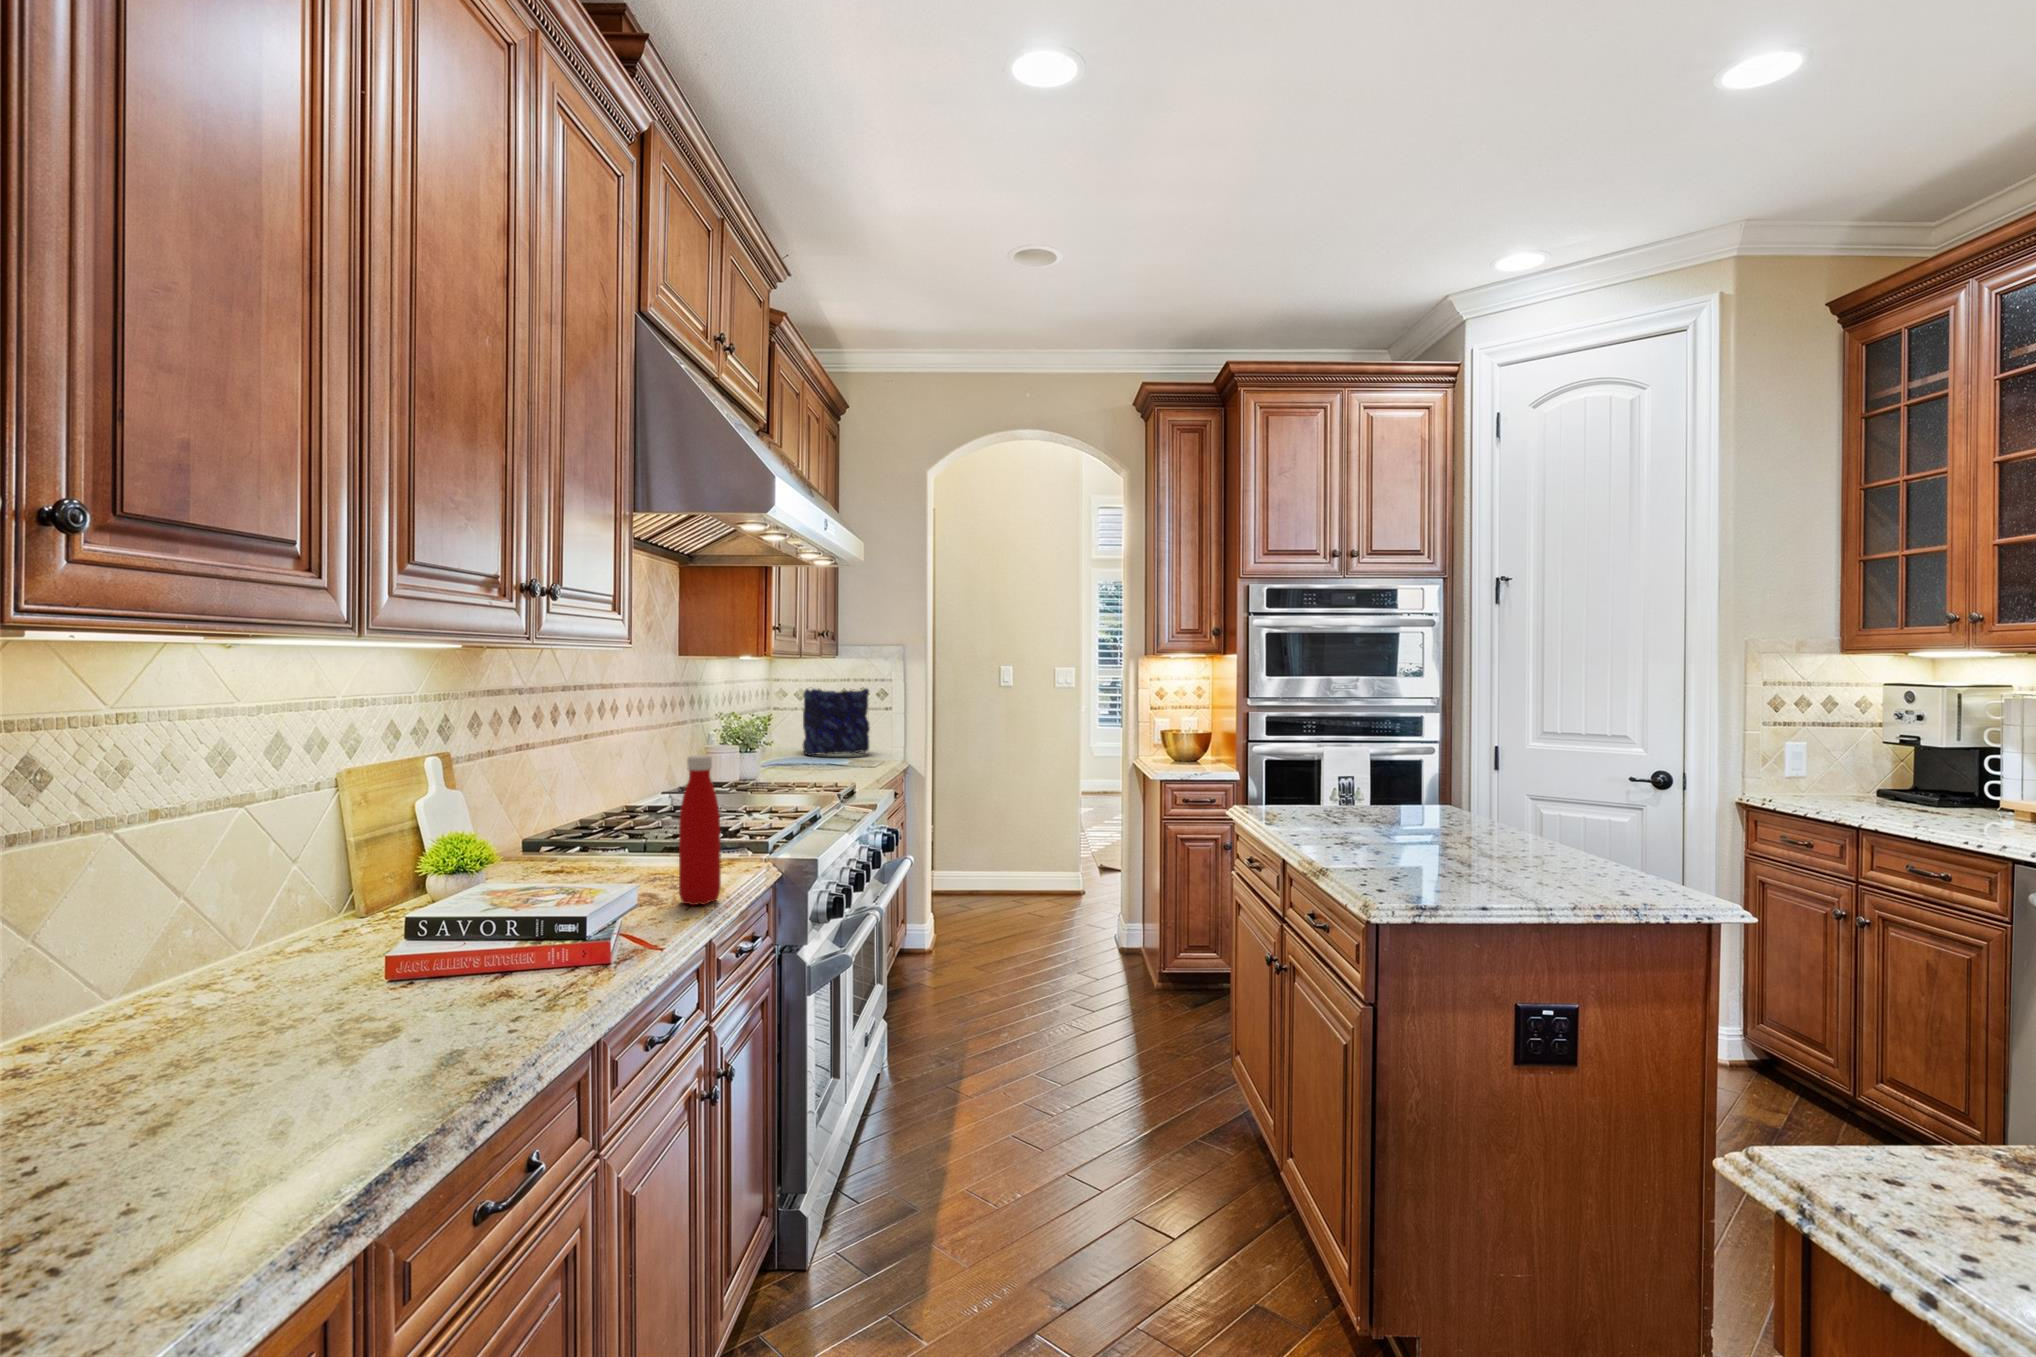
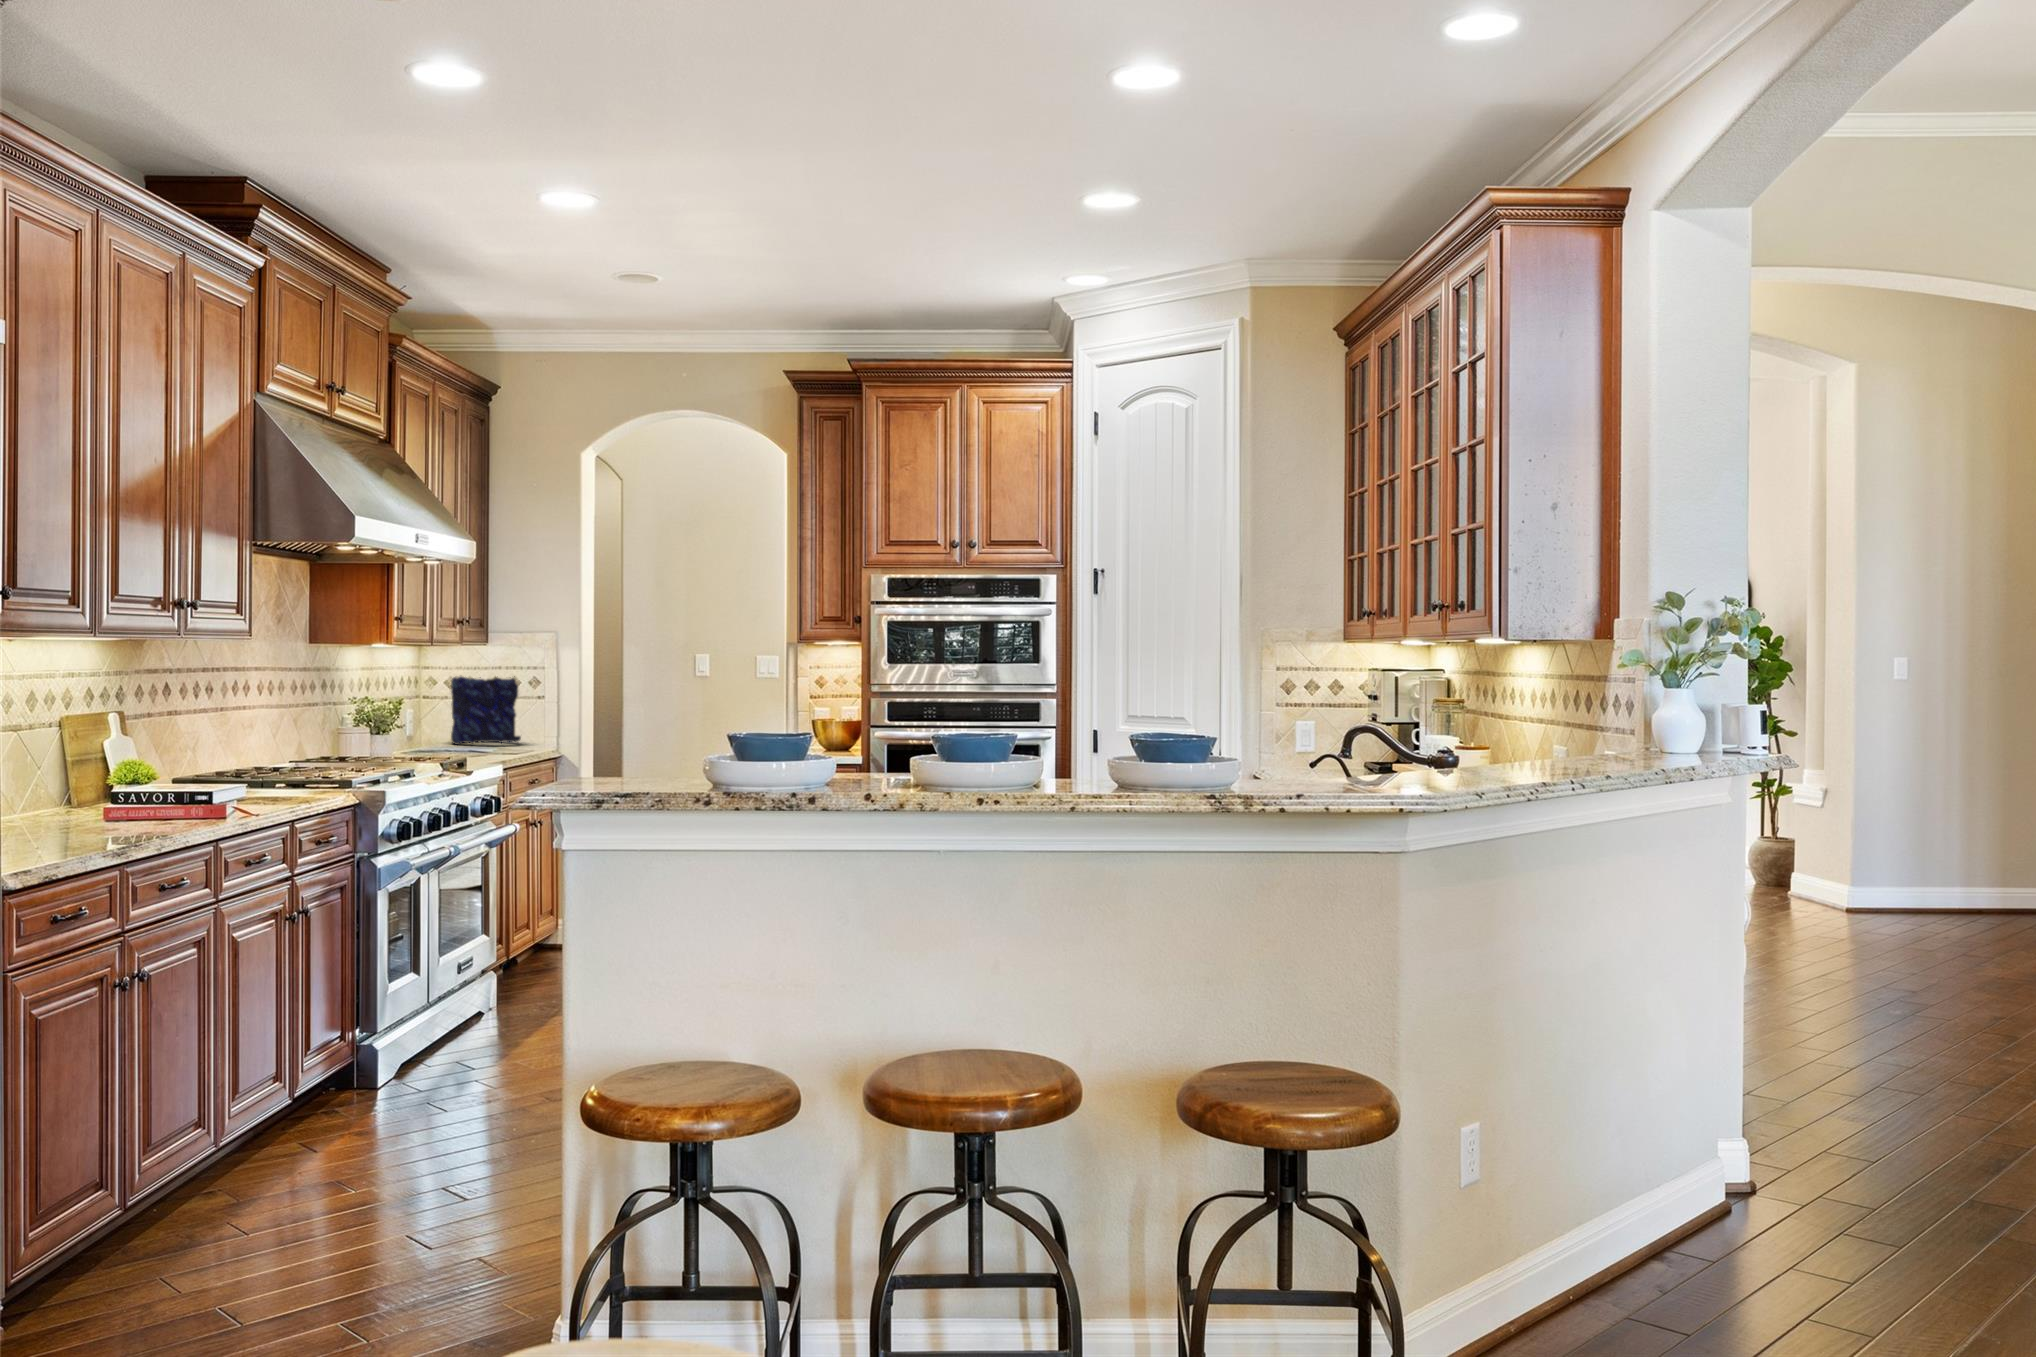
bottle: present [679,755,721,905] -> none [274,708,301,800]

